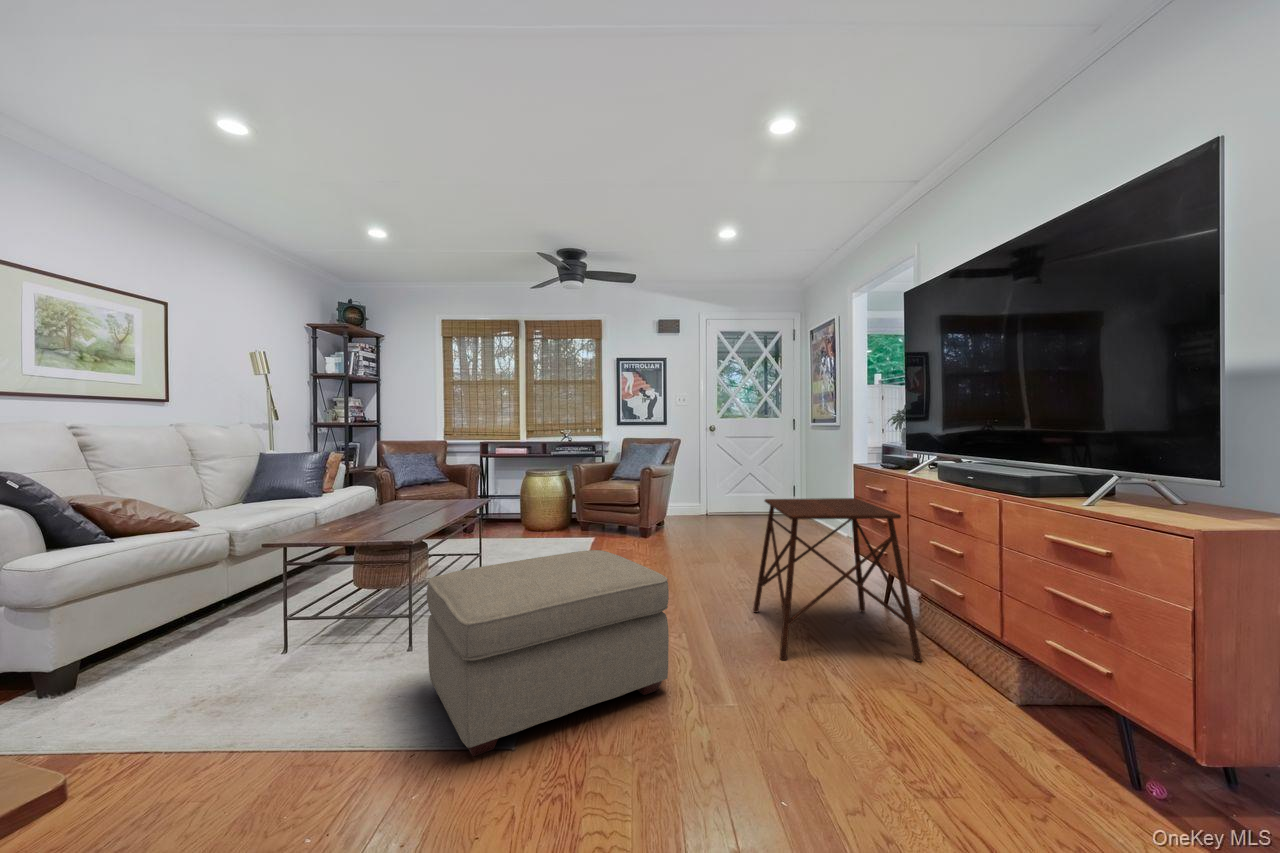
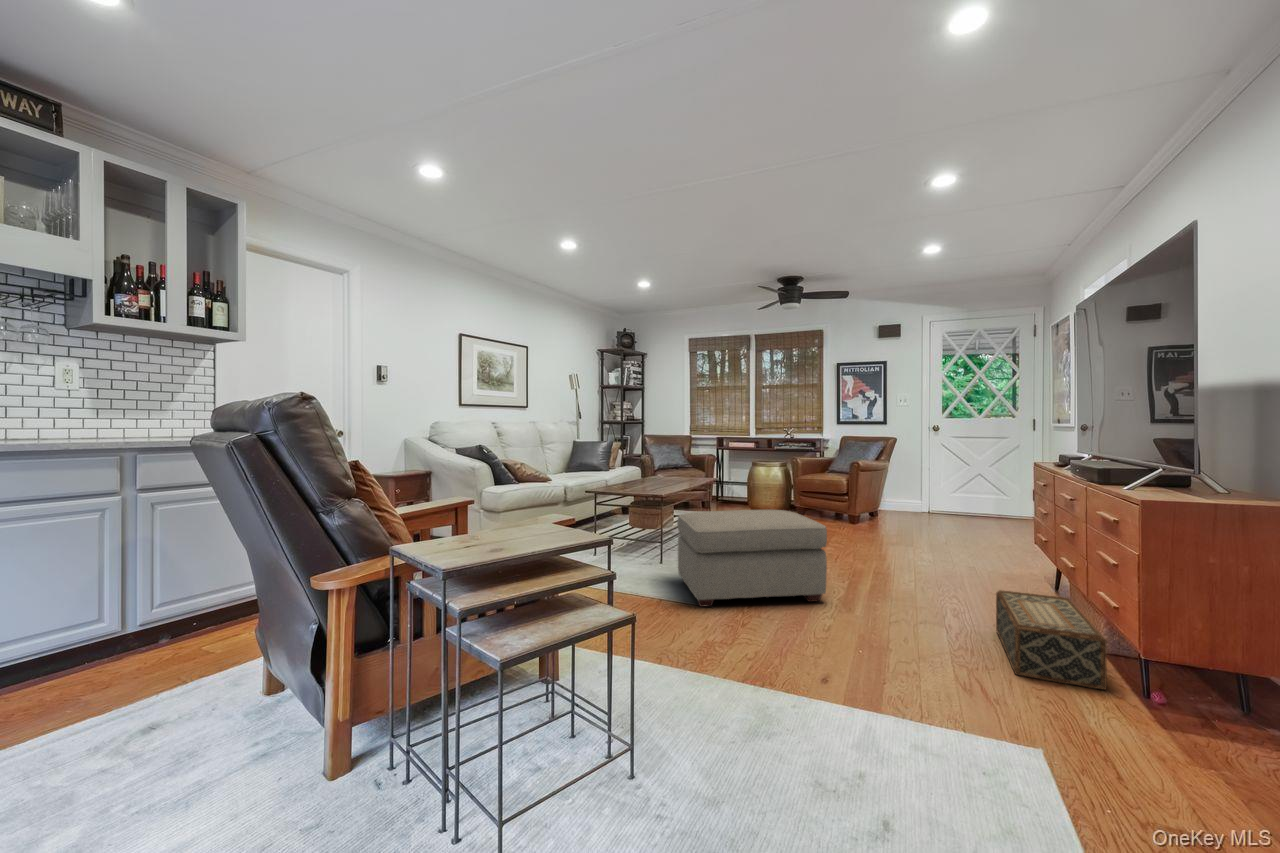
side table: present [753,498,922,661] -> none [922,486,1054,621]
woven basket: none [887,643,1084,799] -> present [996,590,1107,690]

